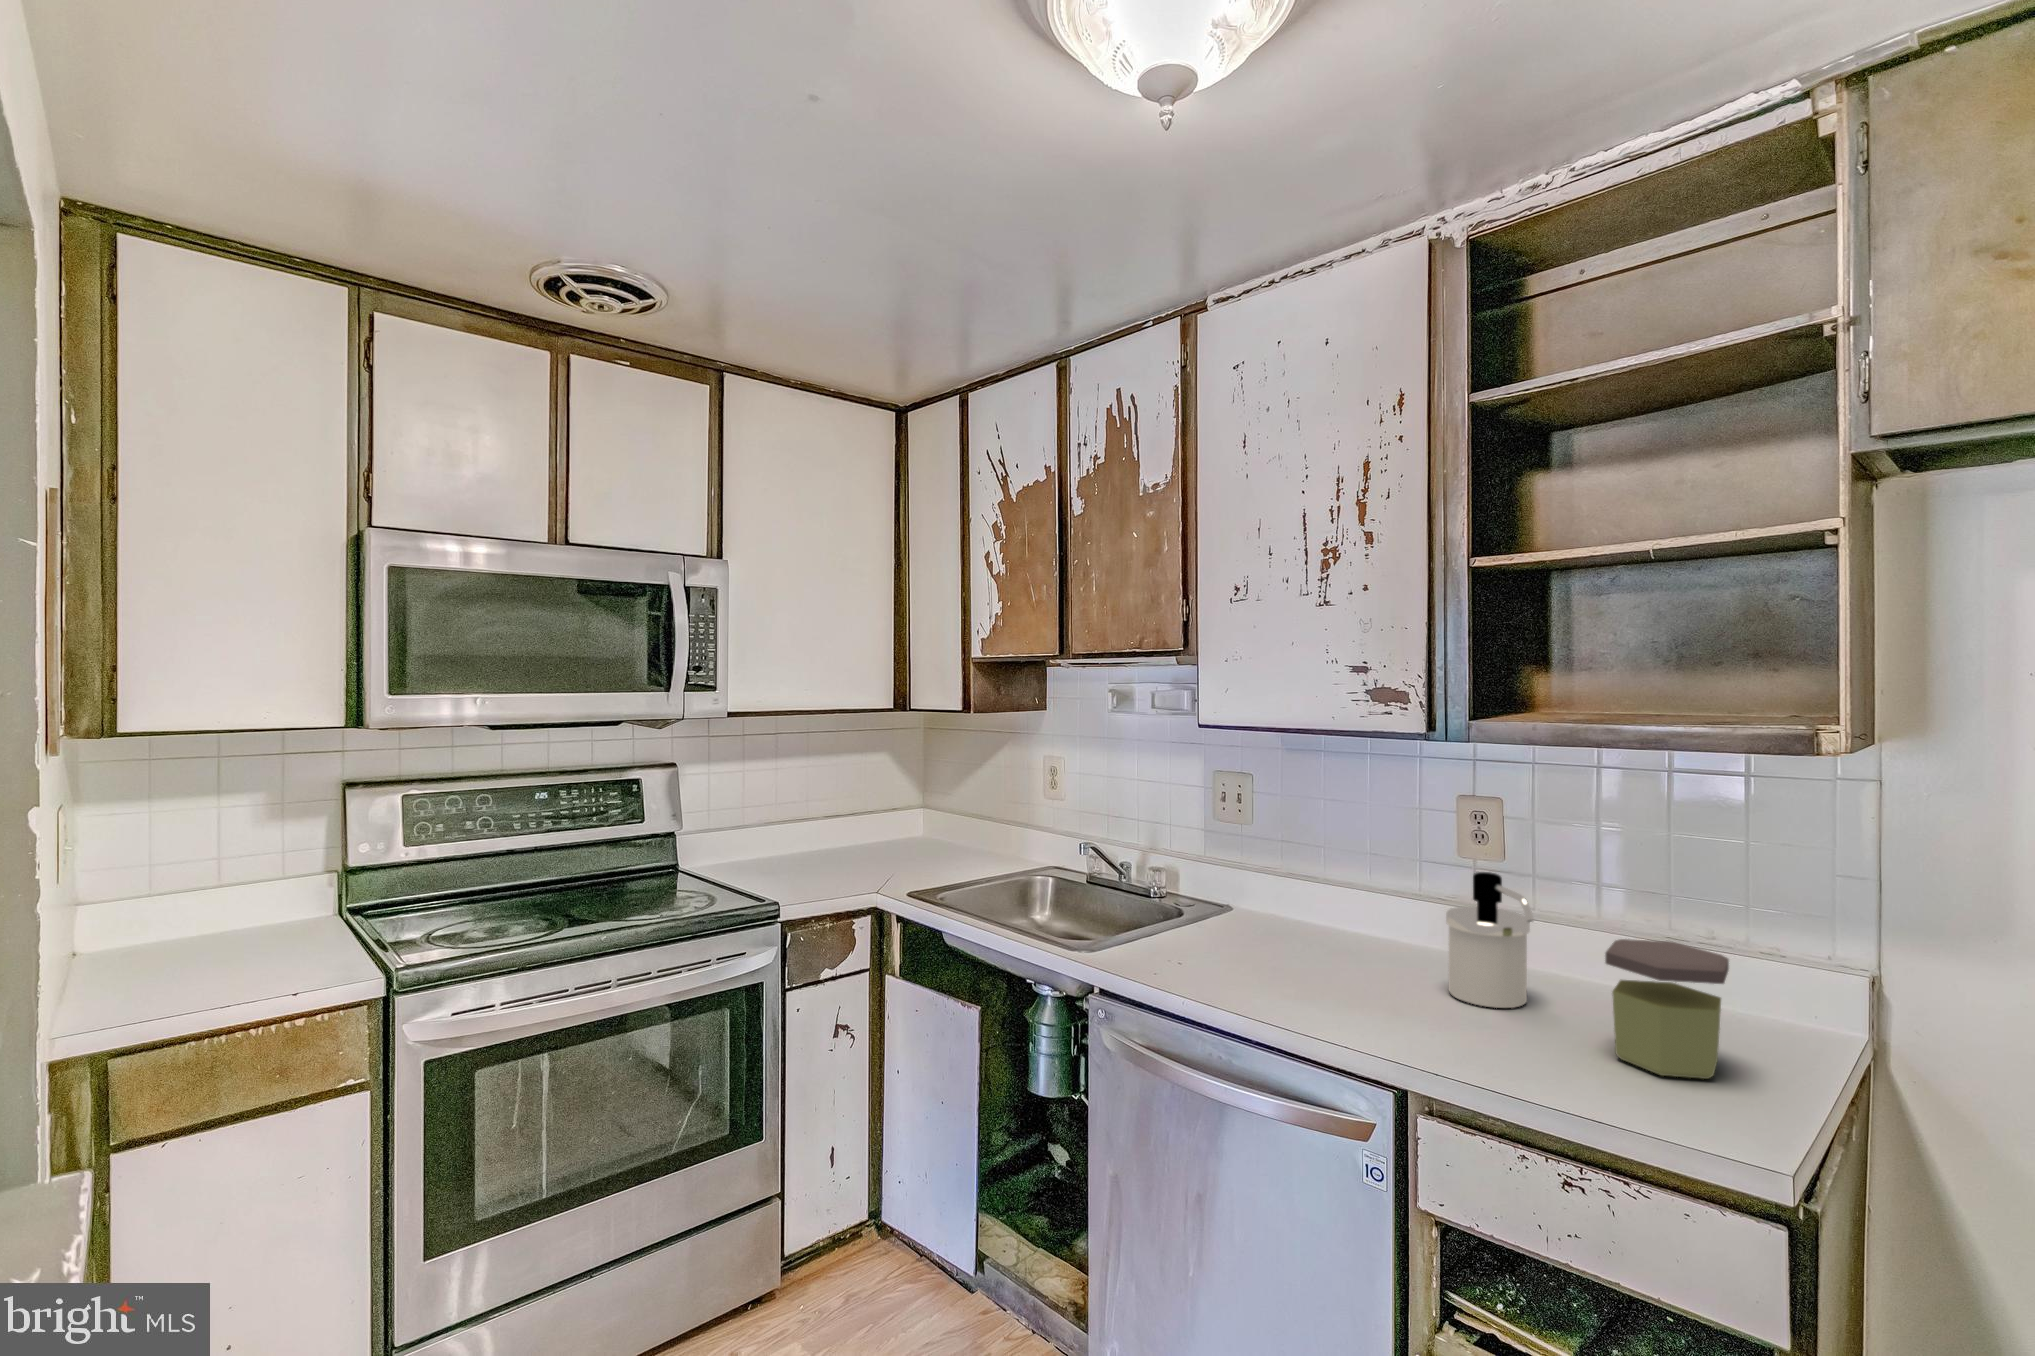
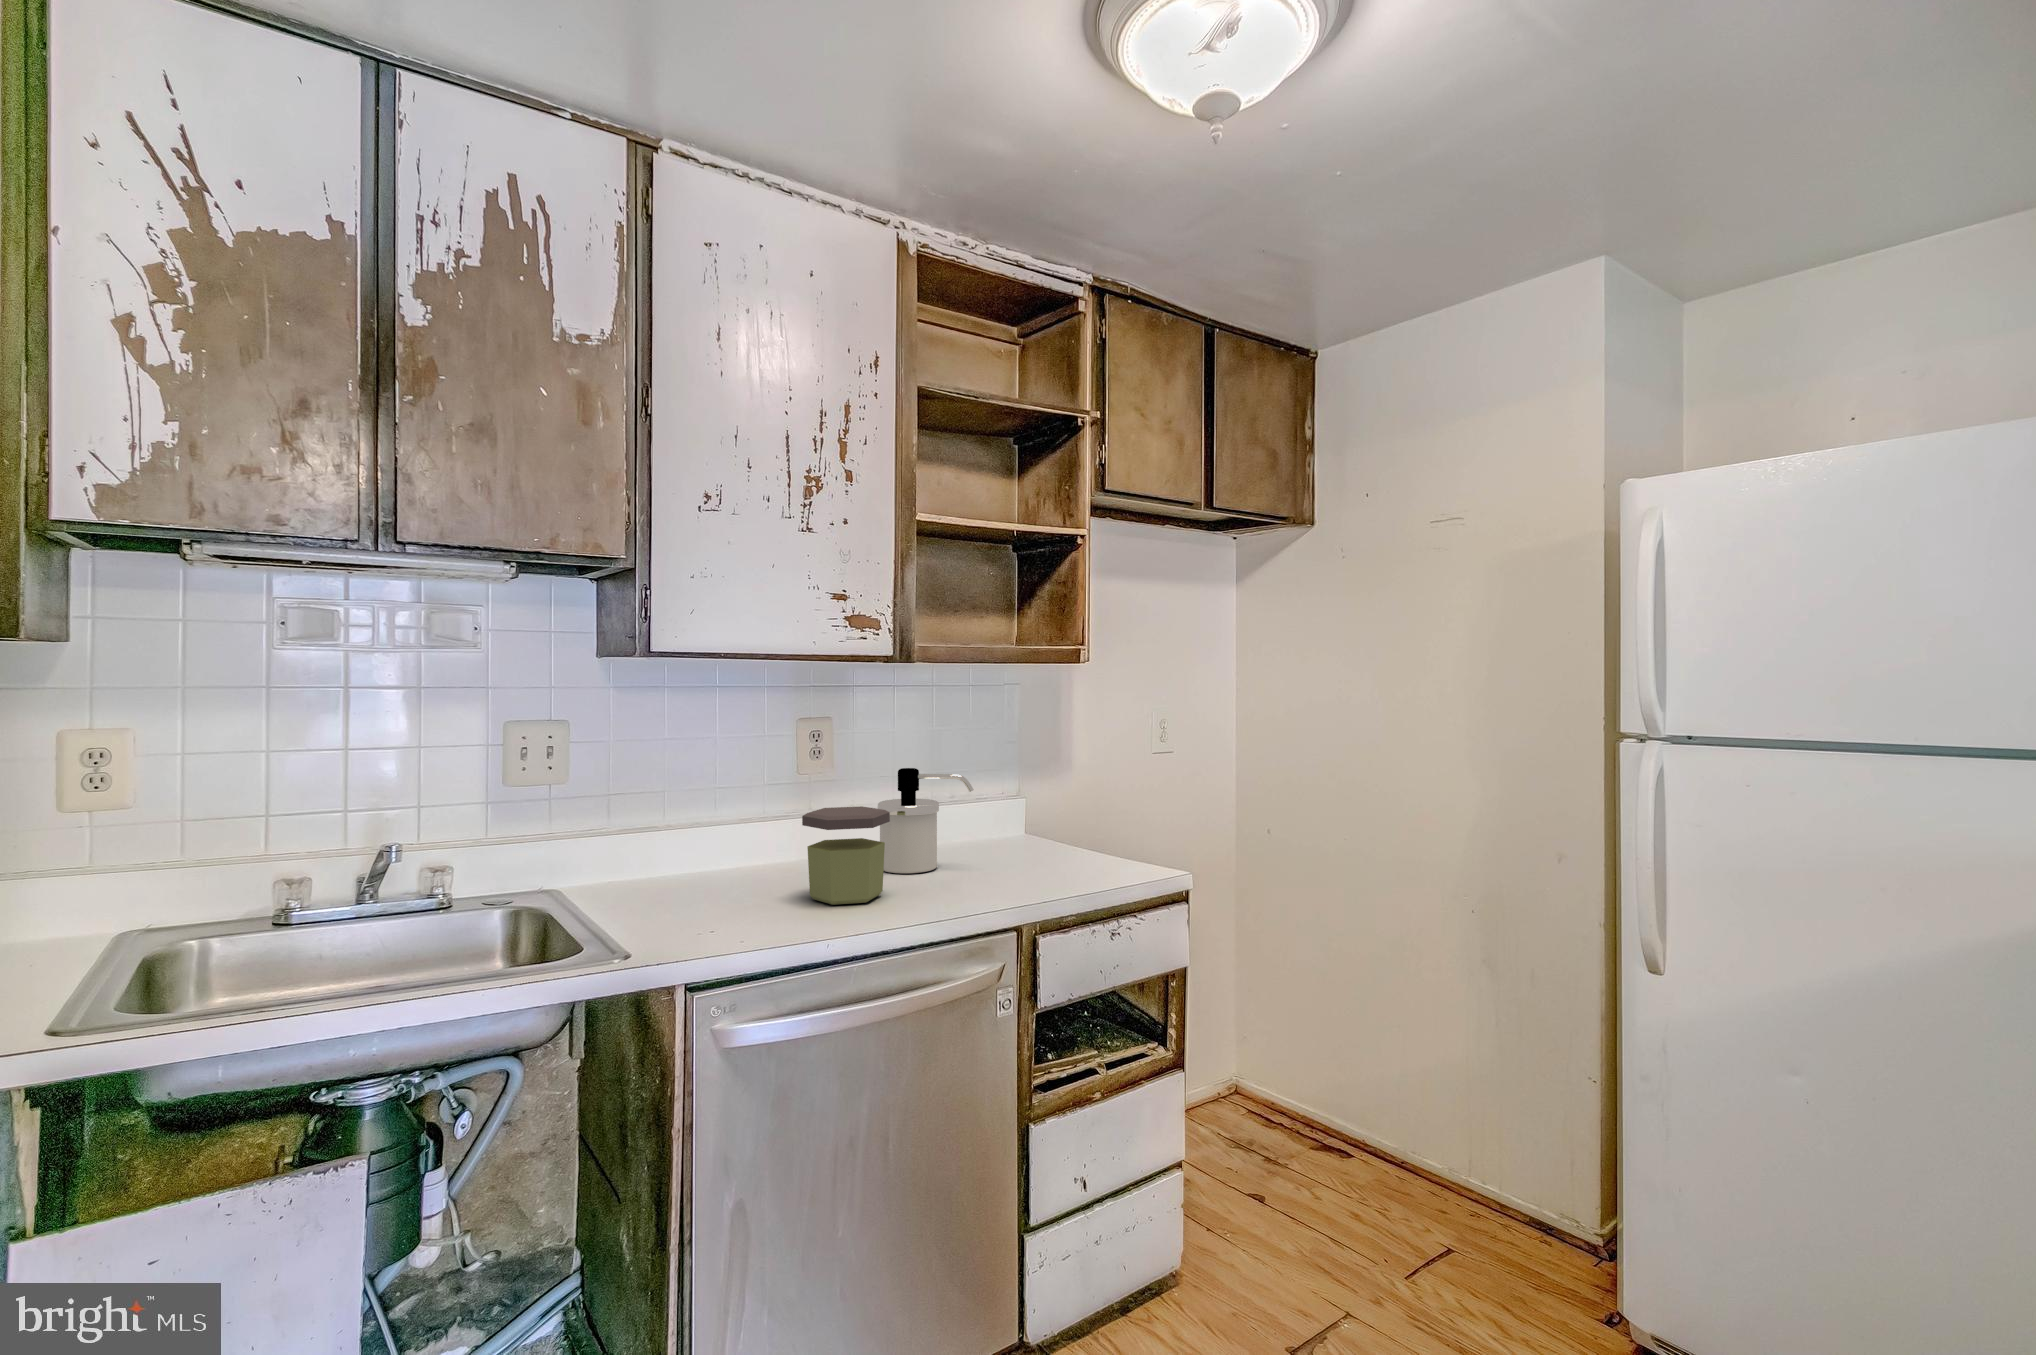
jar: present [1605,939,1729,1079] -> present [802,806,890,905]

